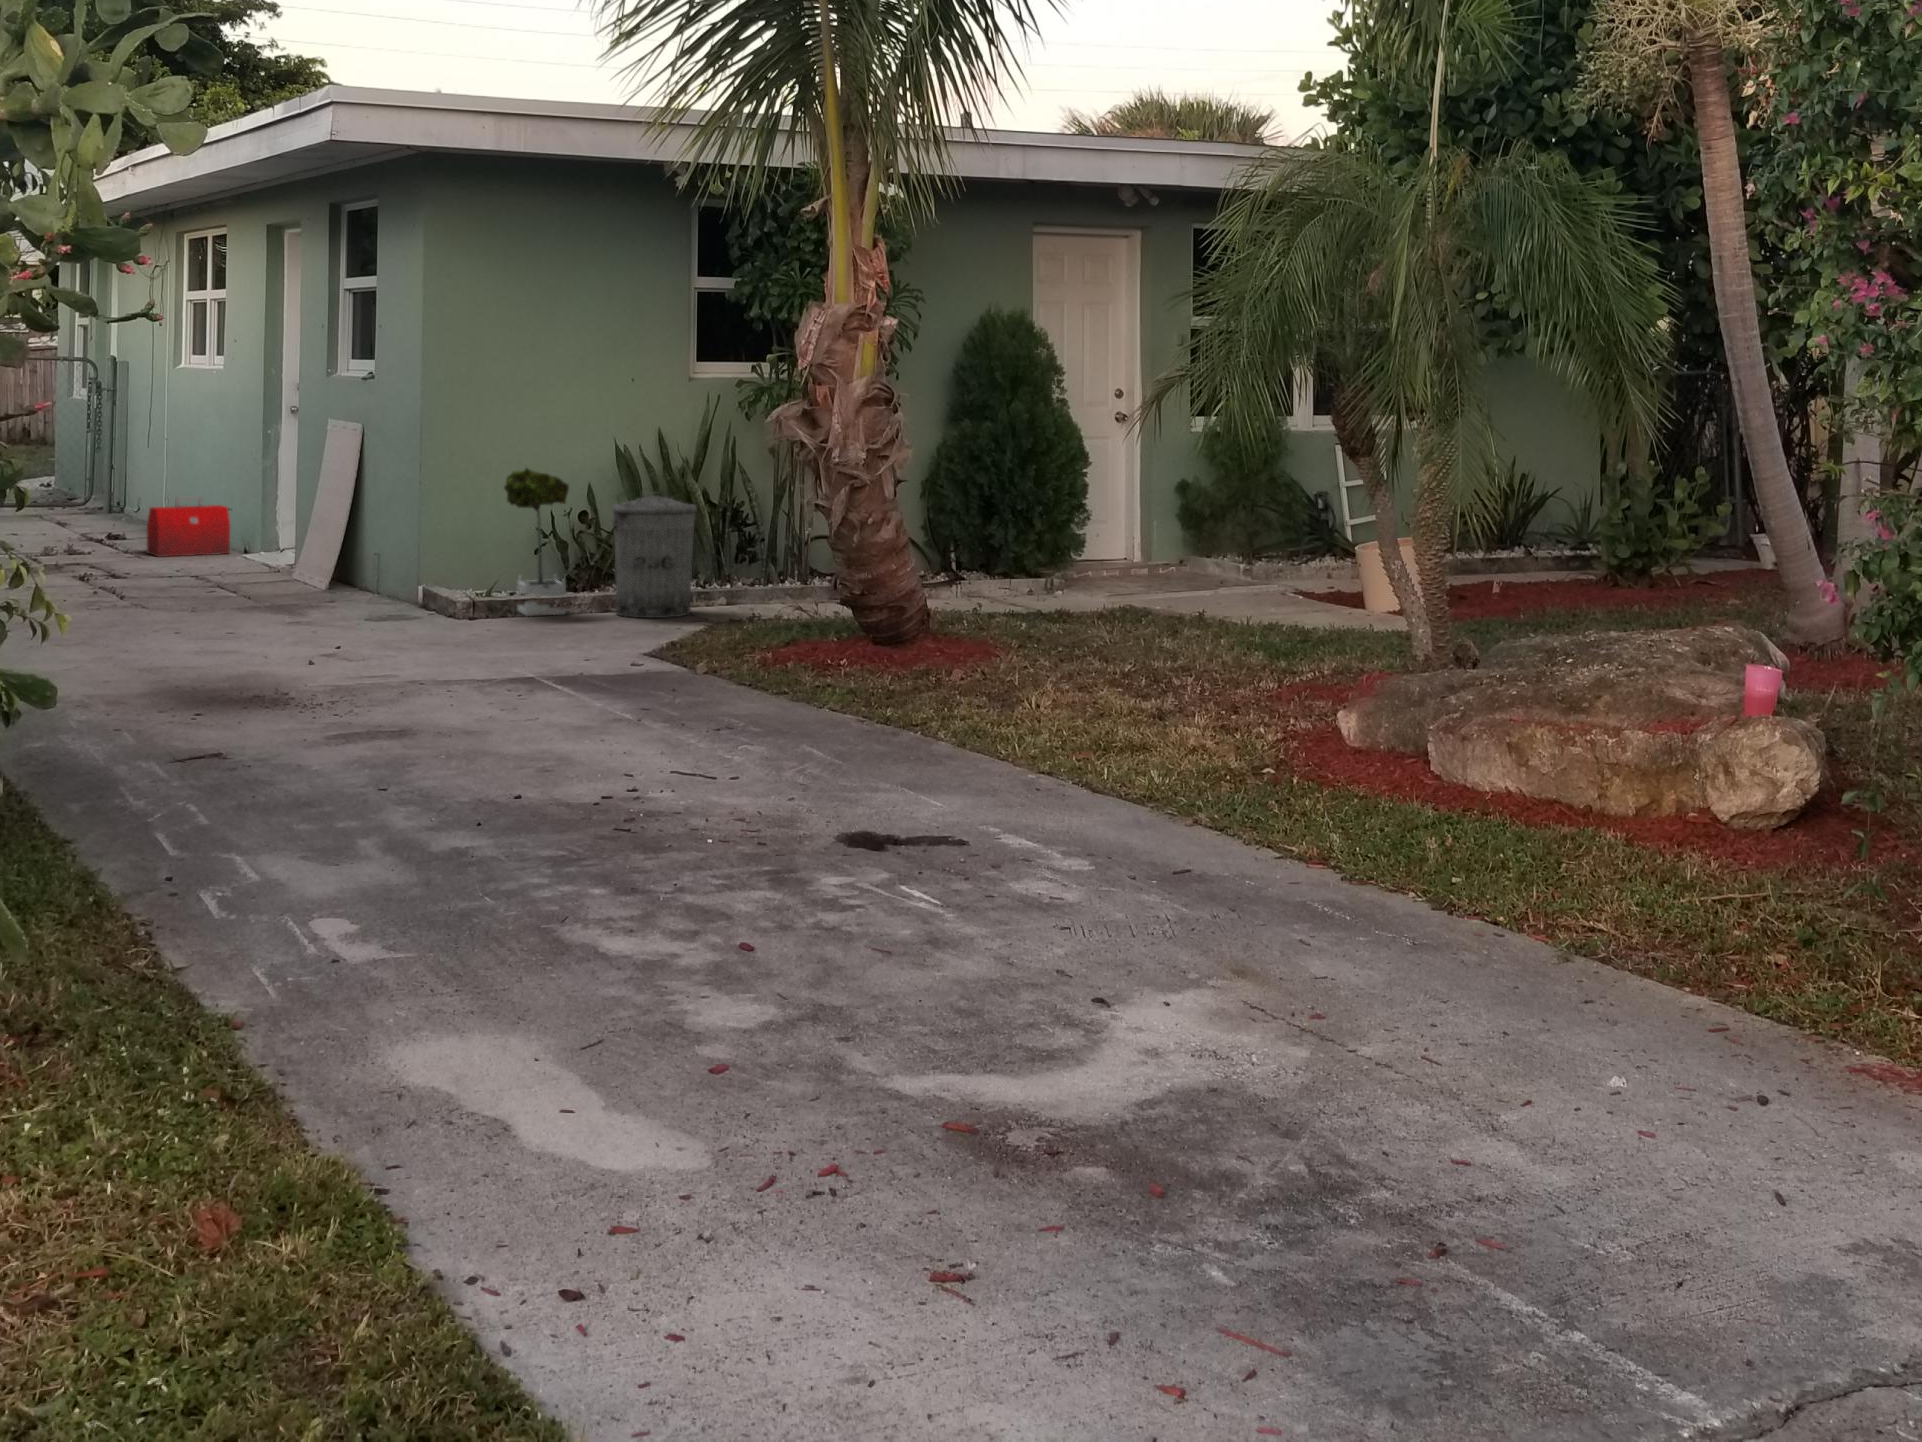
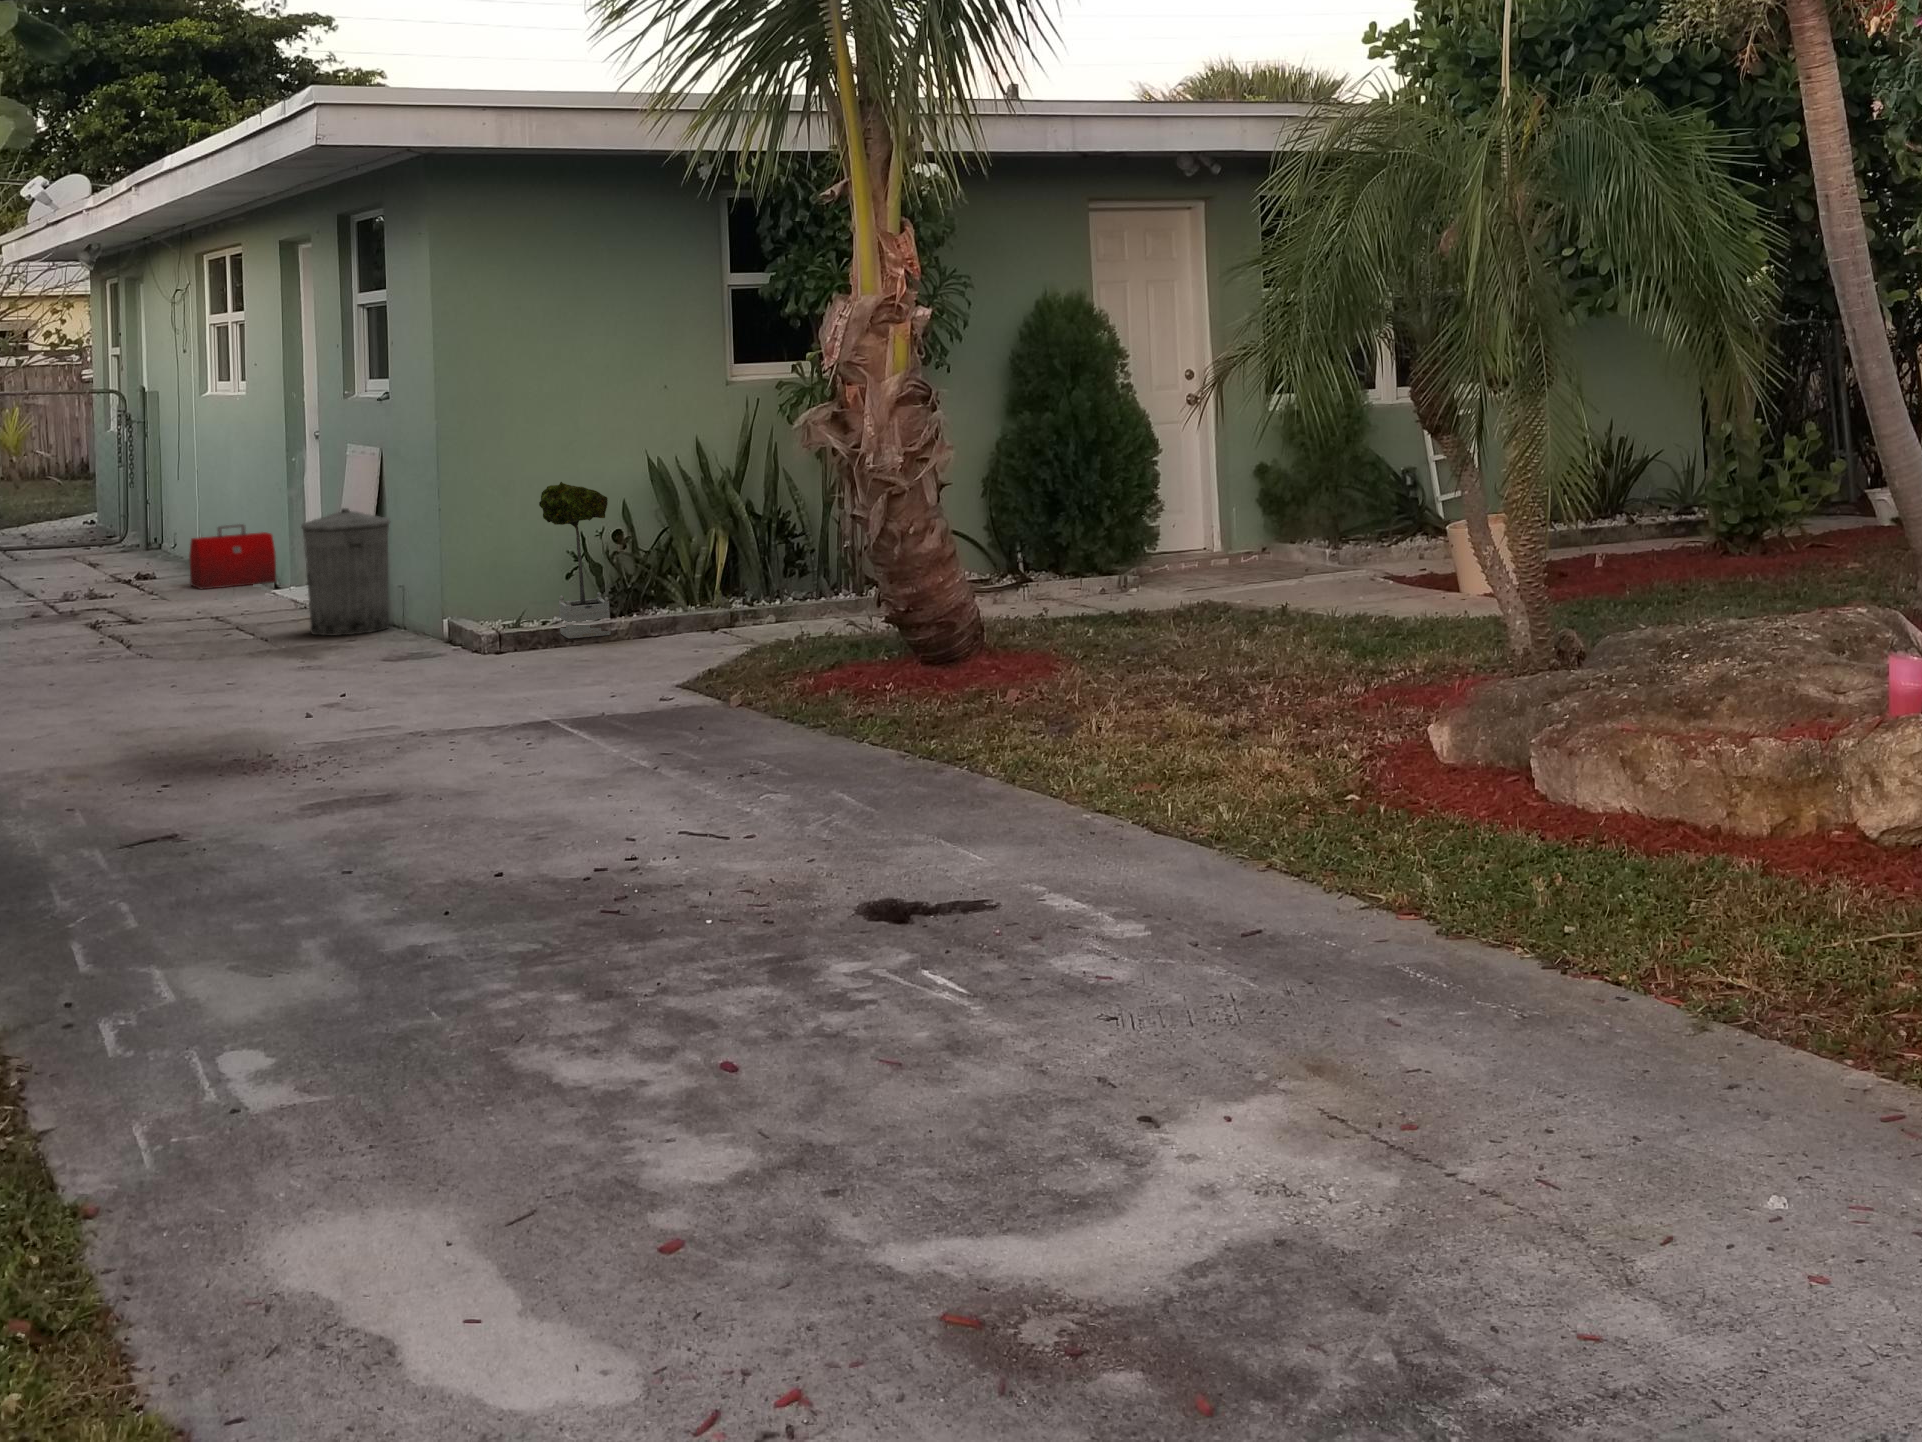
trash can: present [612,495,697,618] -> present [301,508,390,636]

